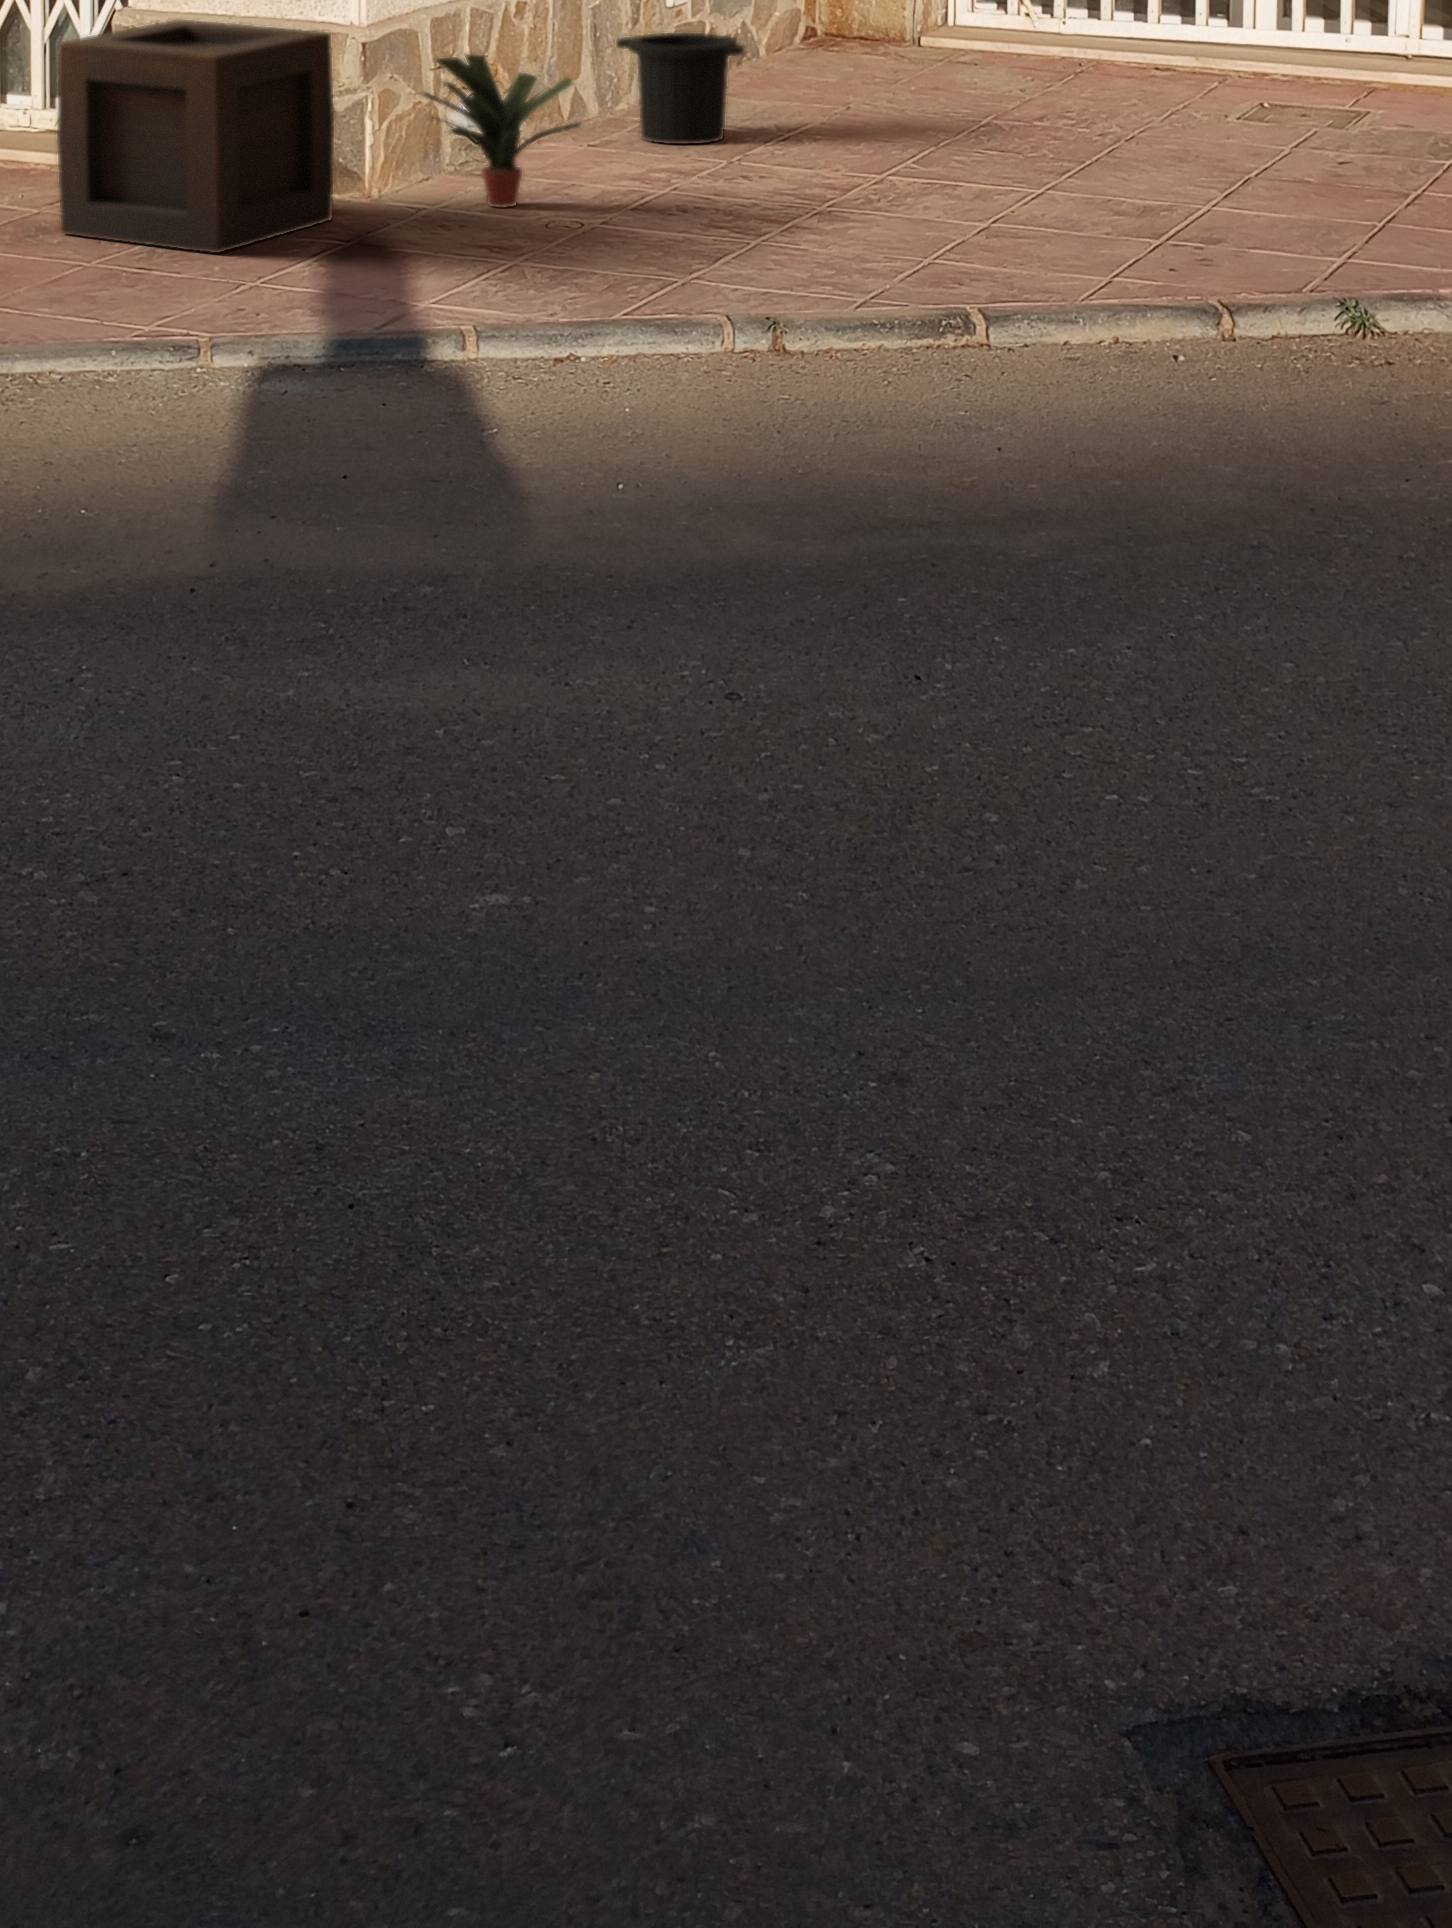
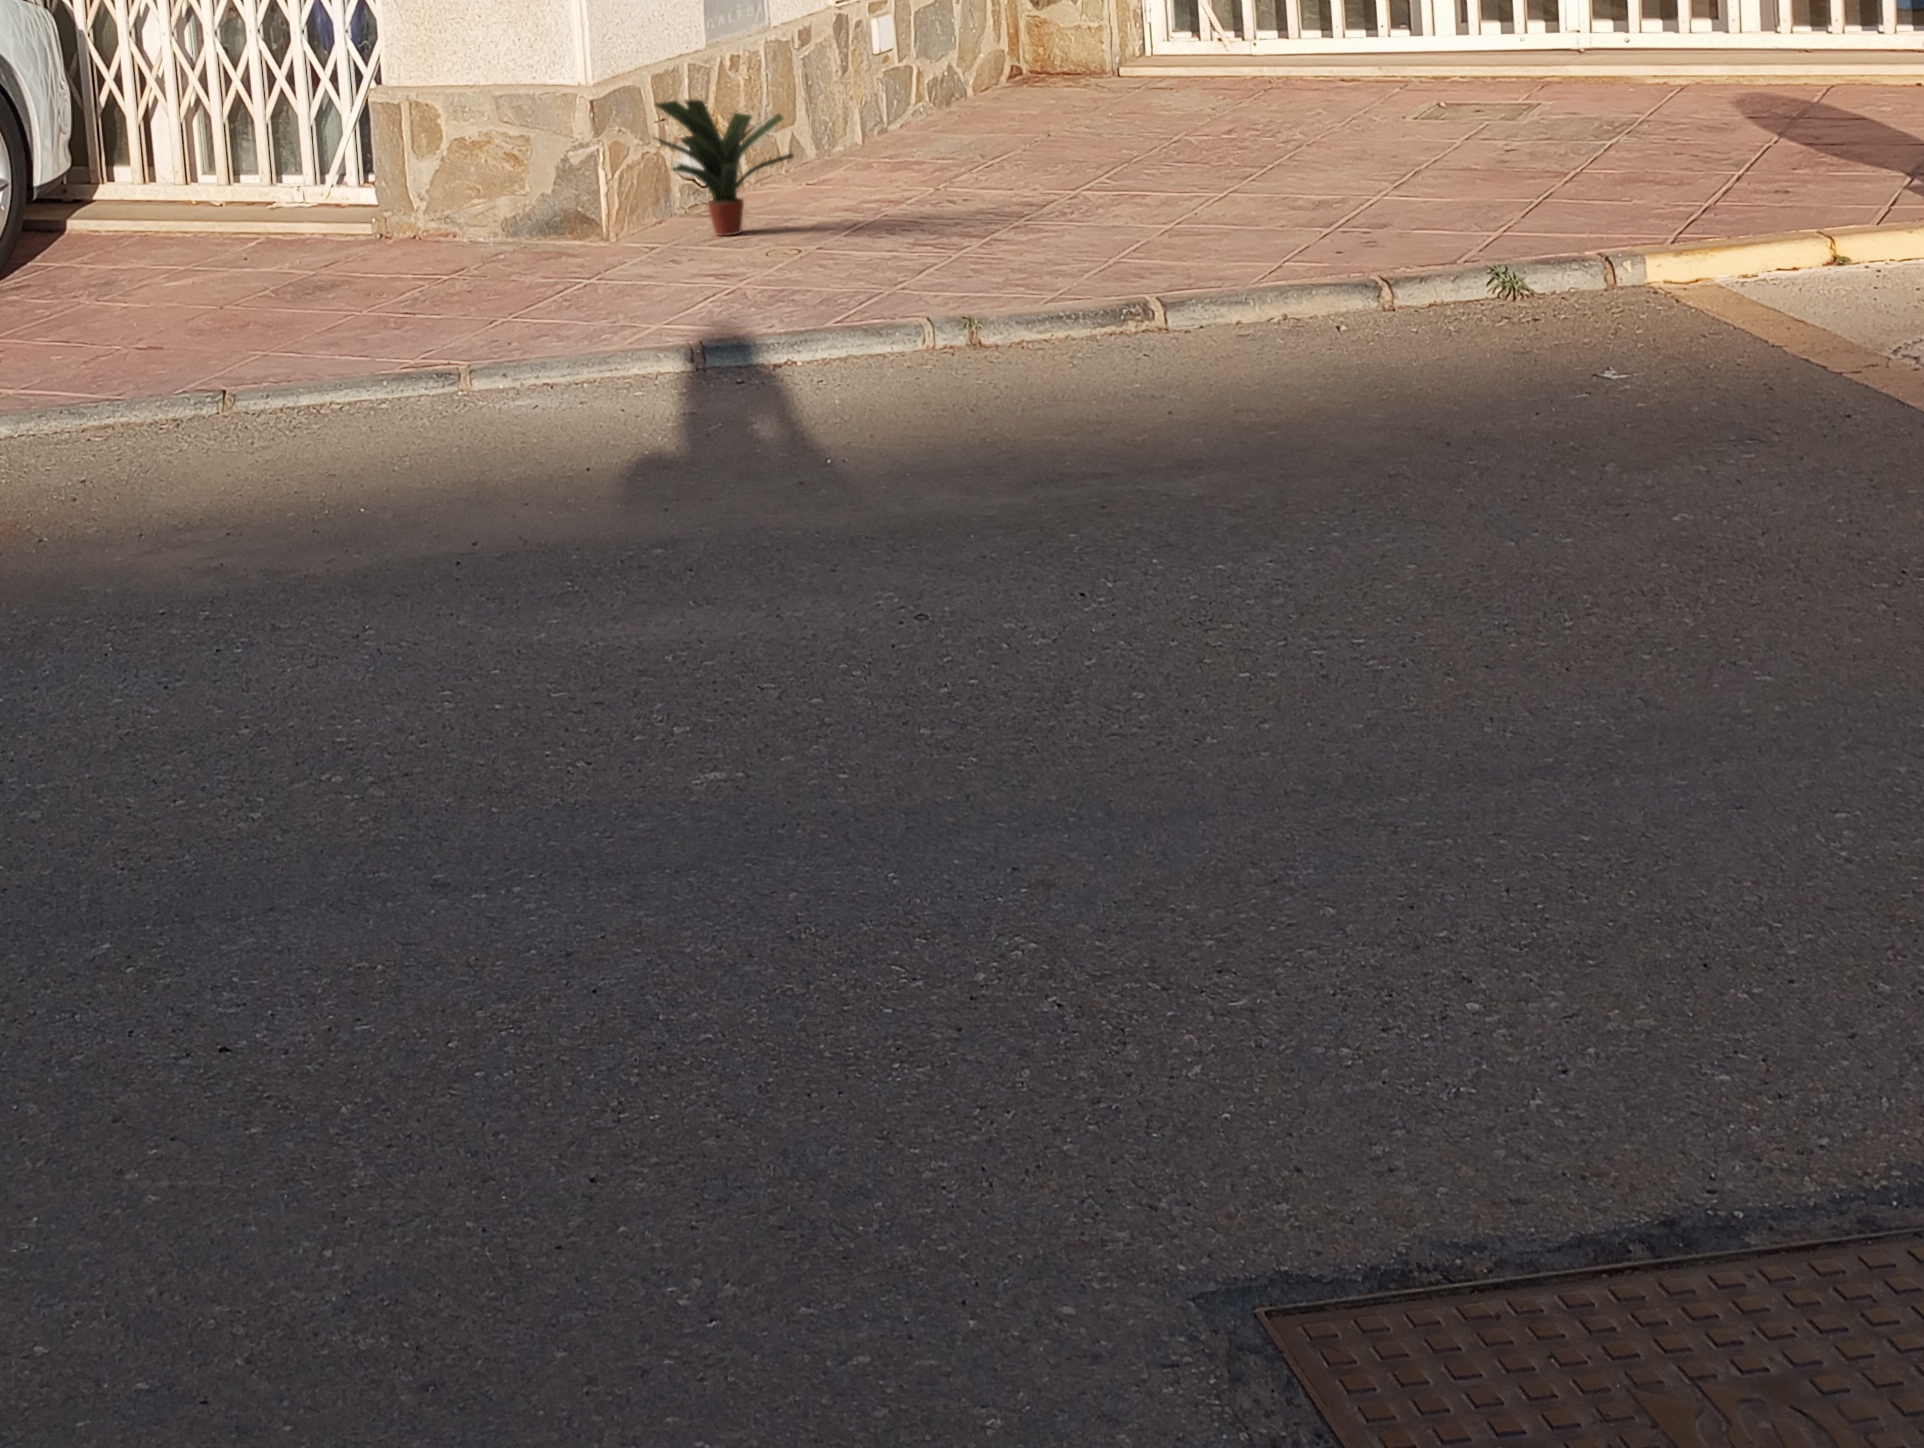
wooden crate: present [57,20,334,253] -> none [318,87,575,290]
trash can: present [616,33,744,144] -> none [828,70,946,173]

